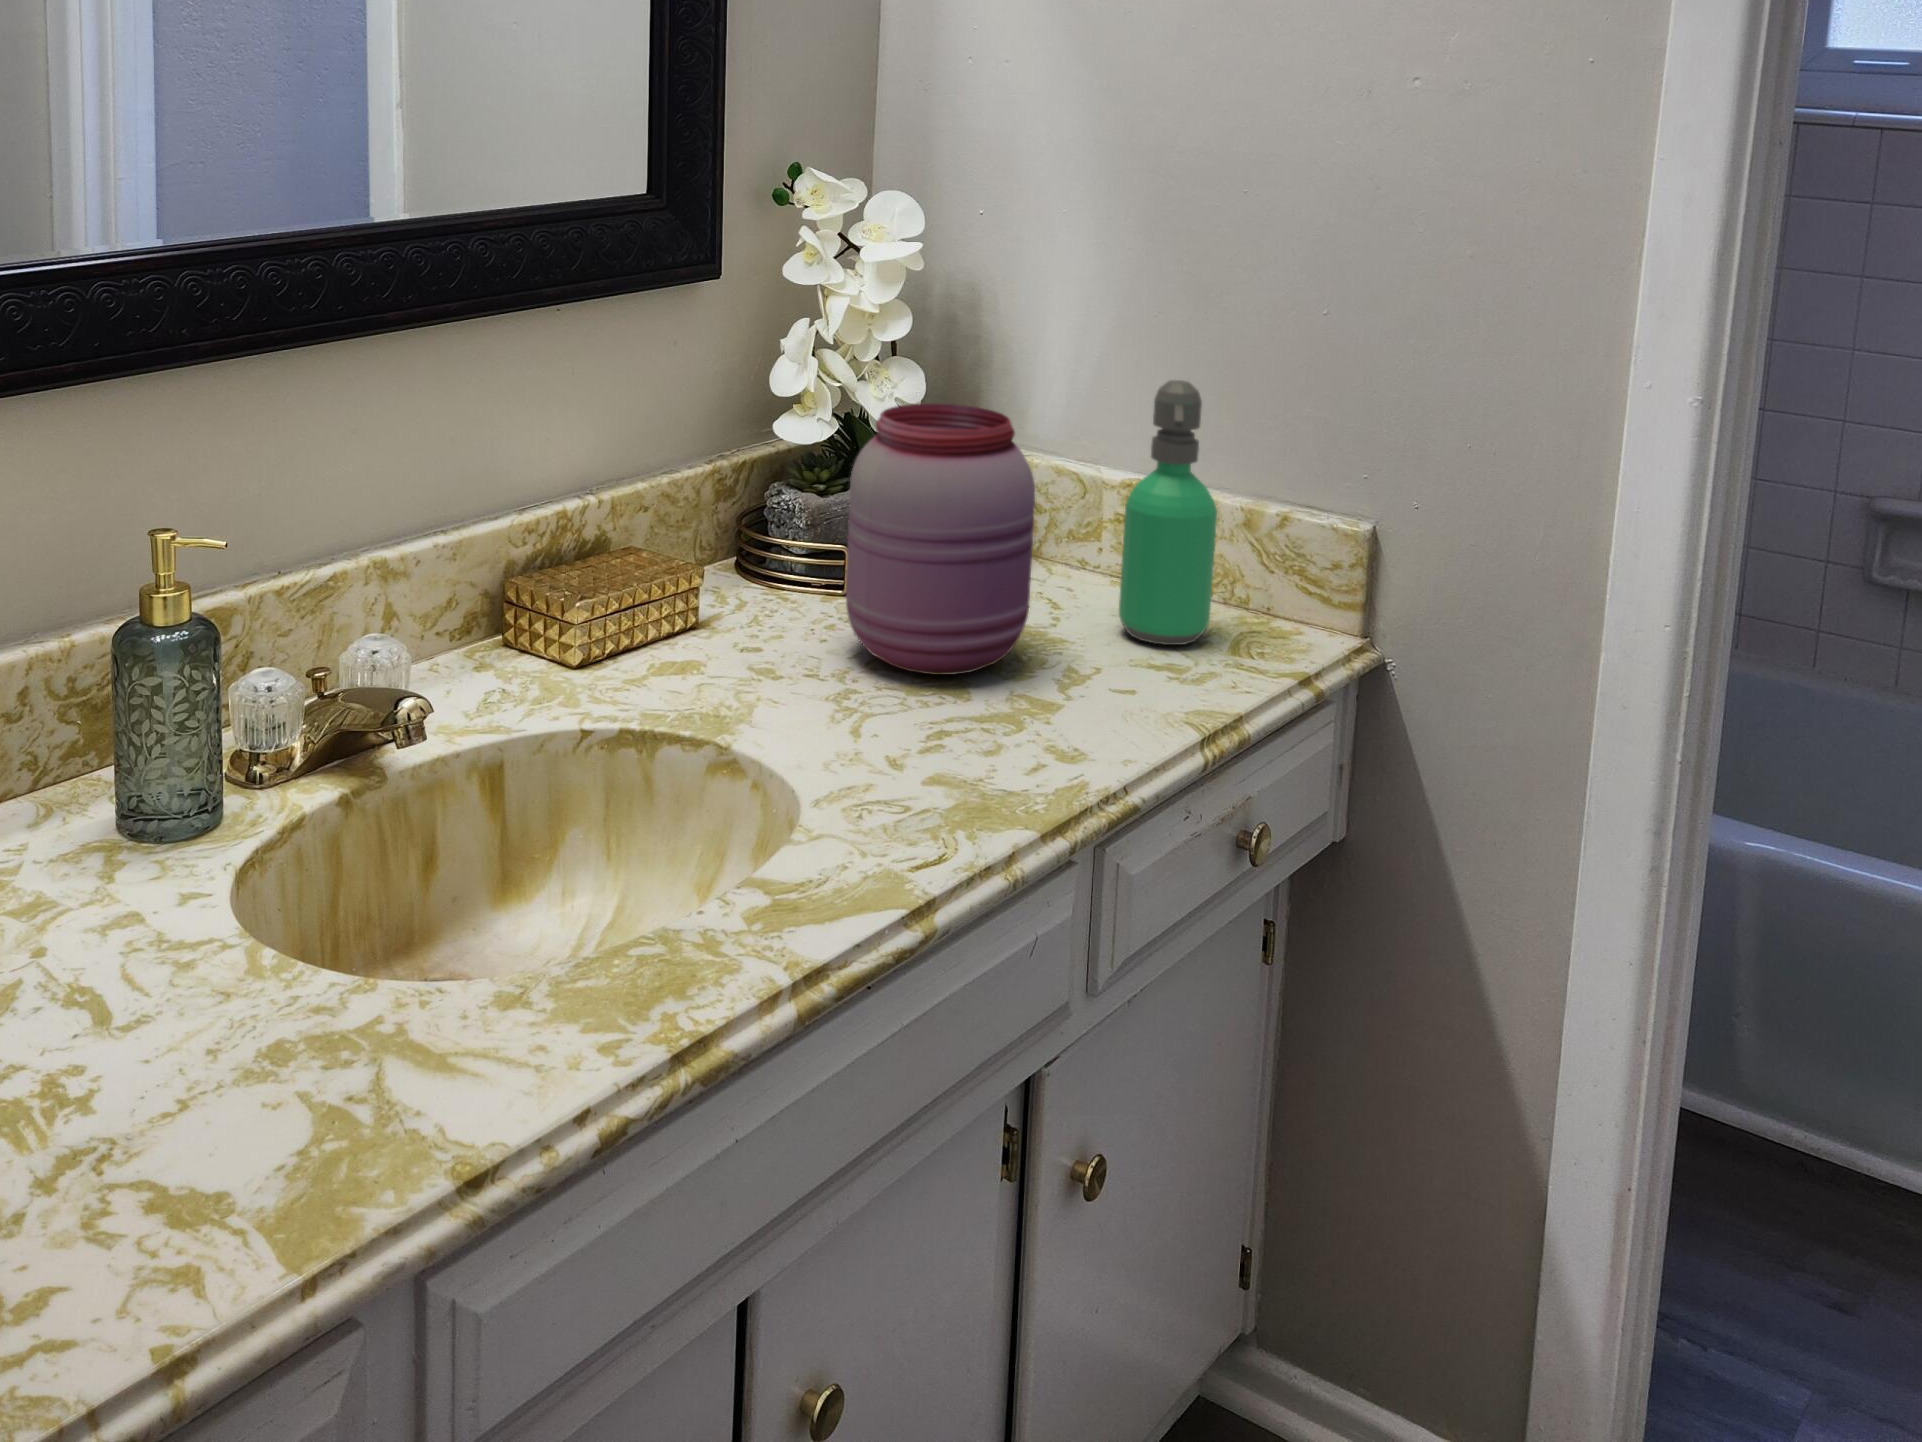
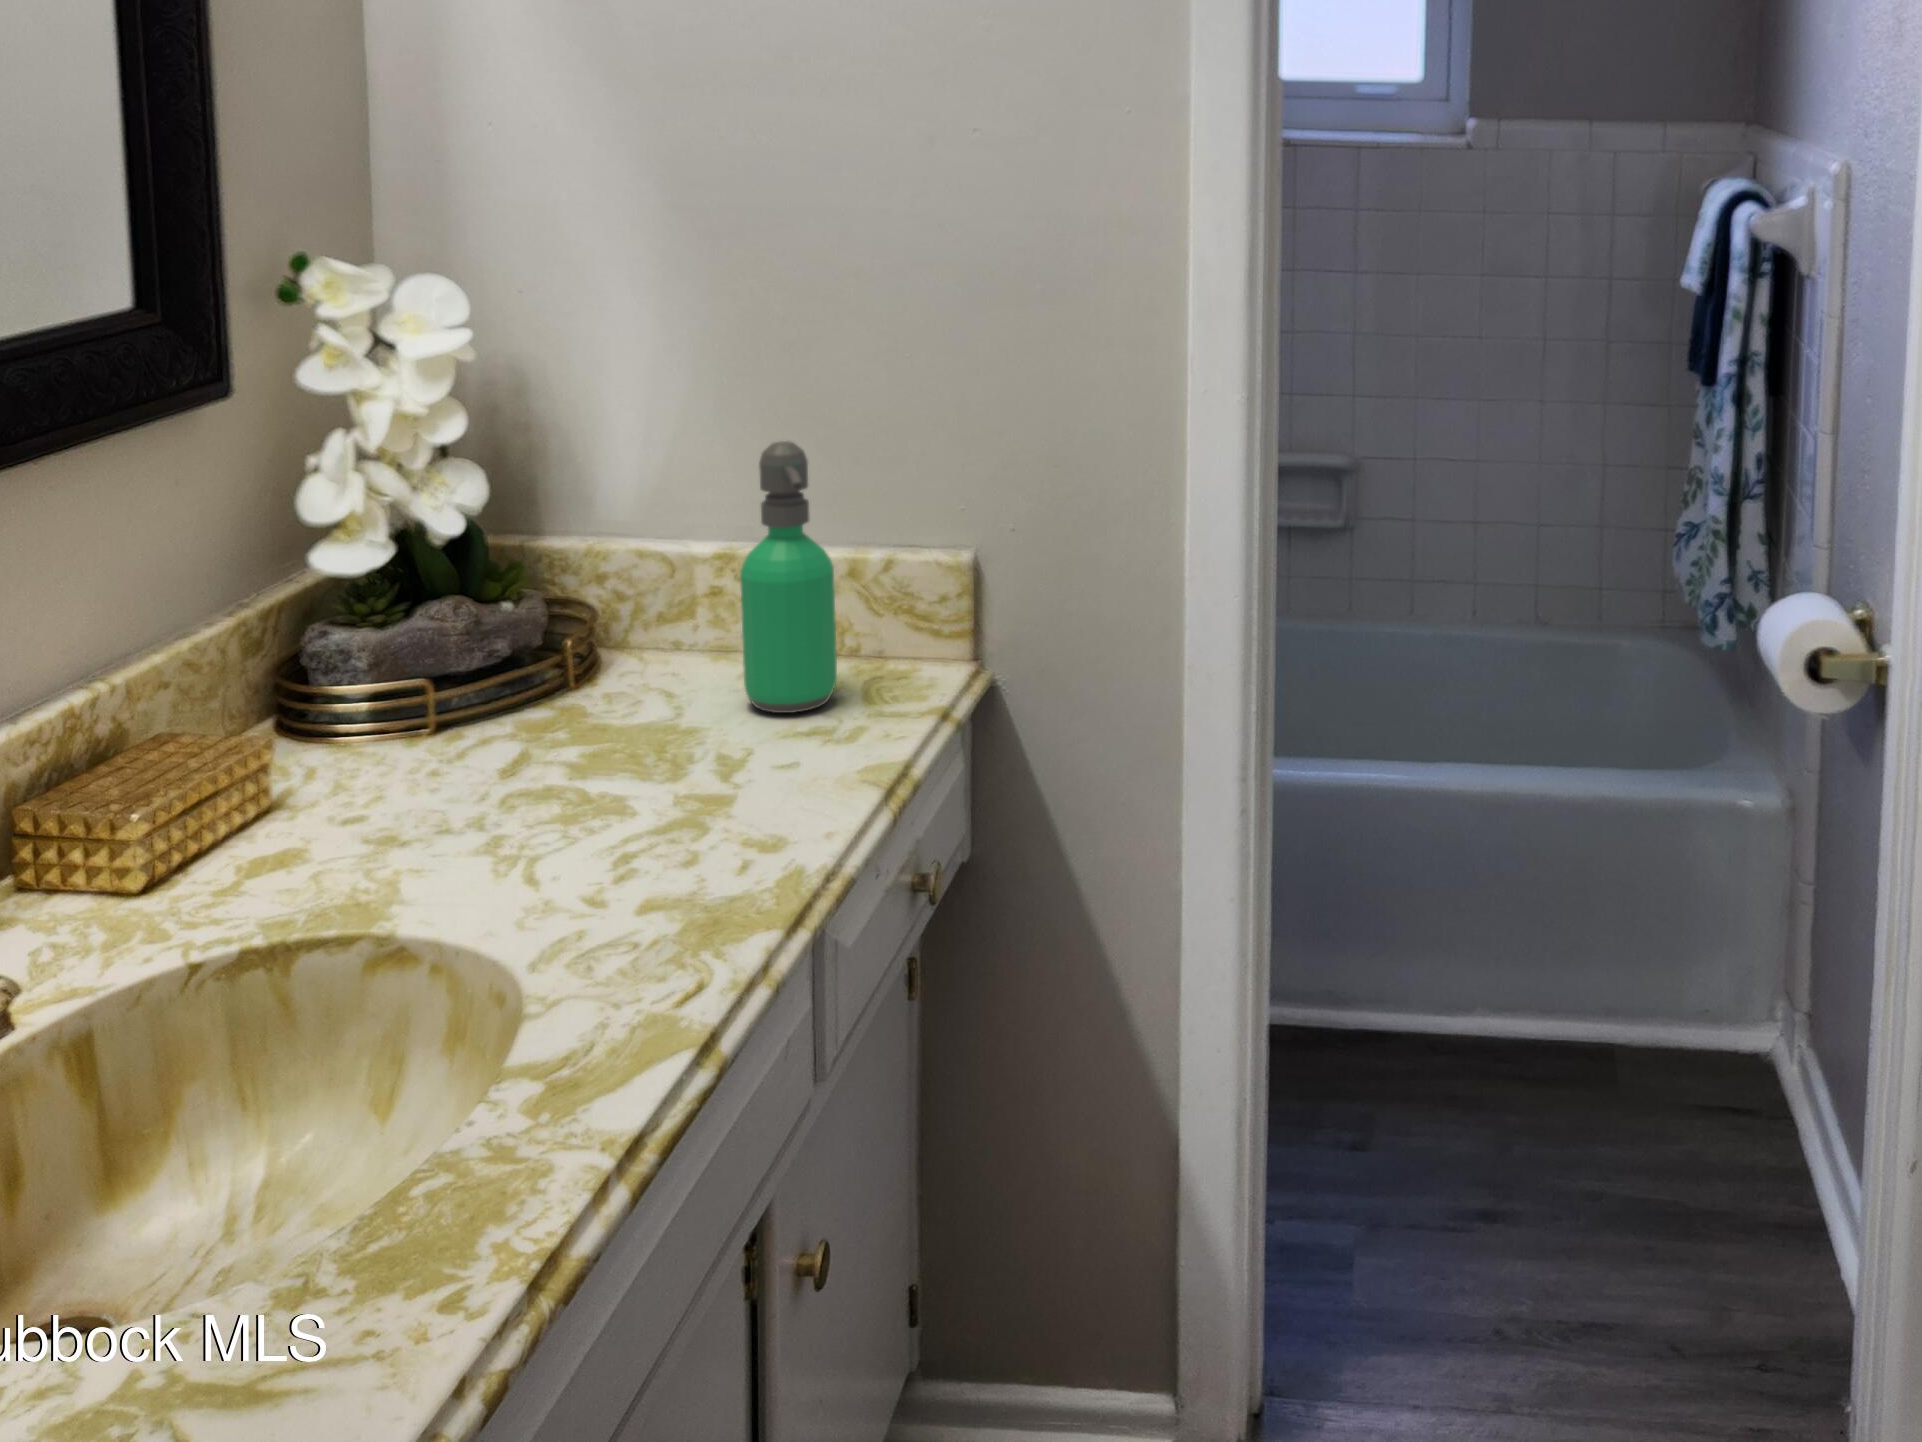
jar: present [846,404,1035,675] -> none [454,501,671,800]

